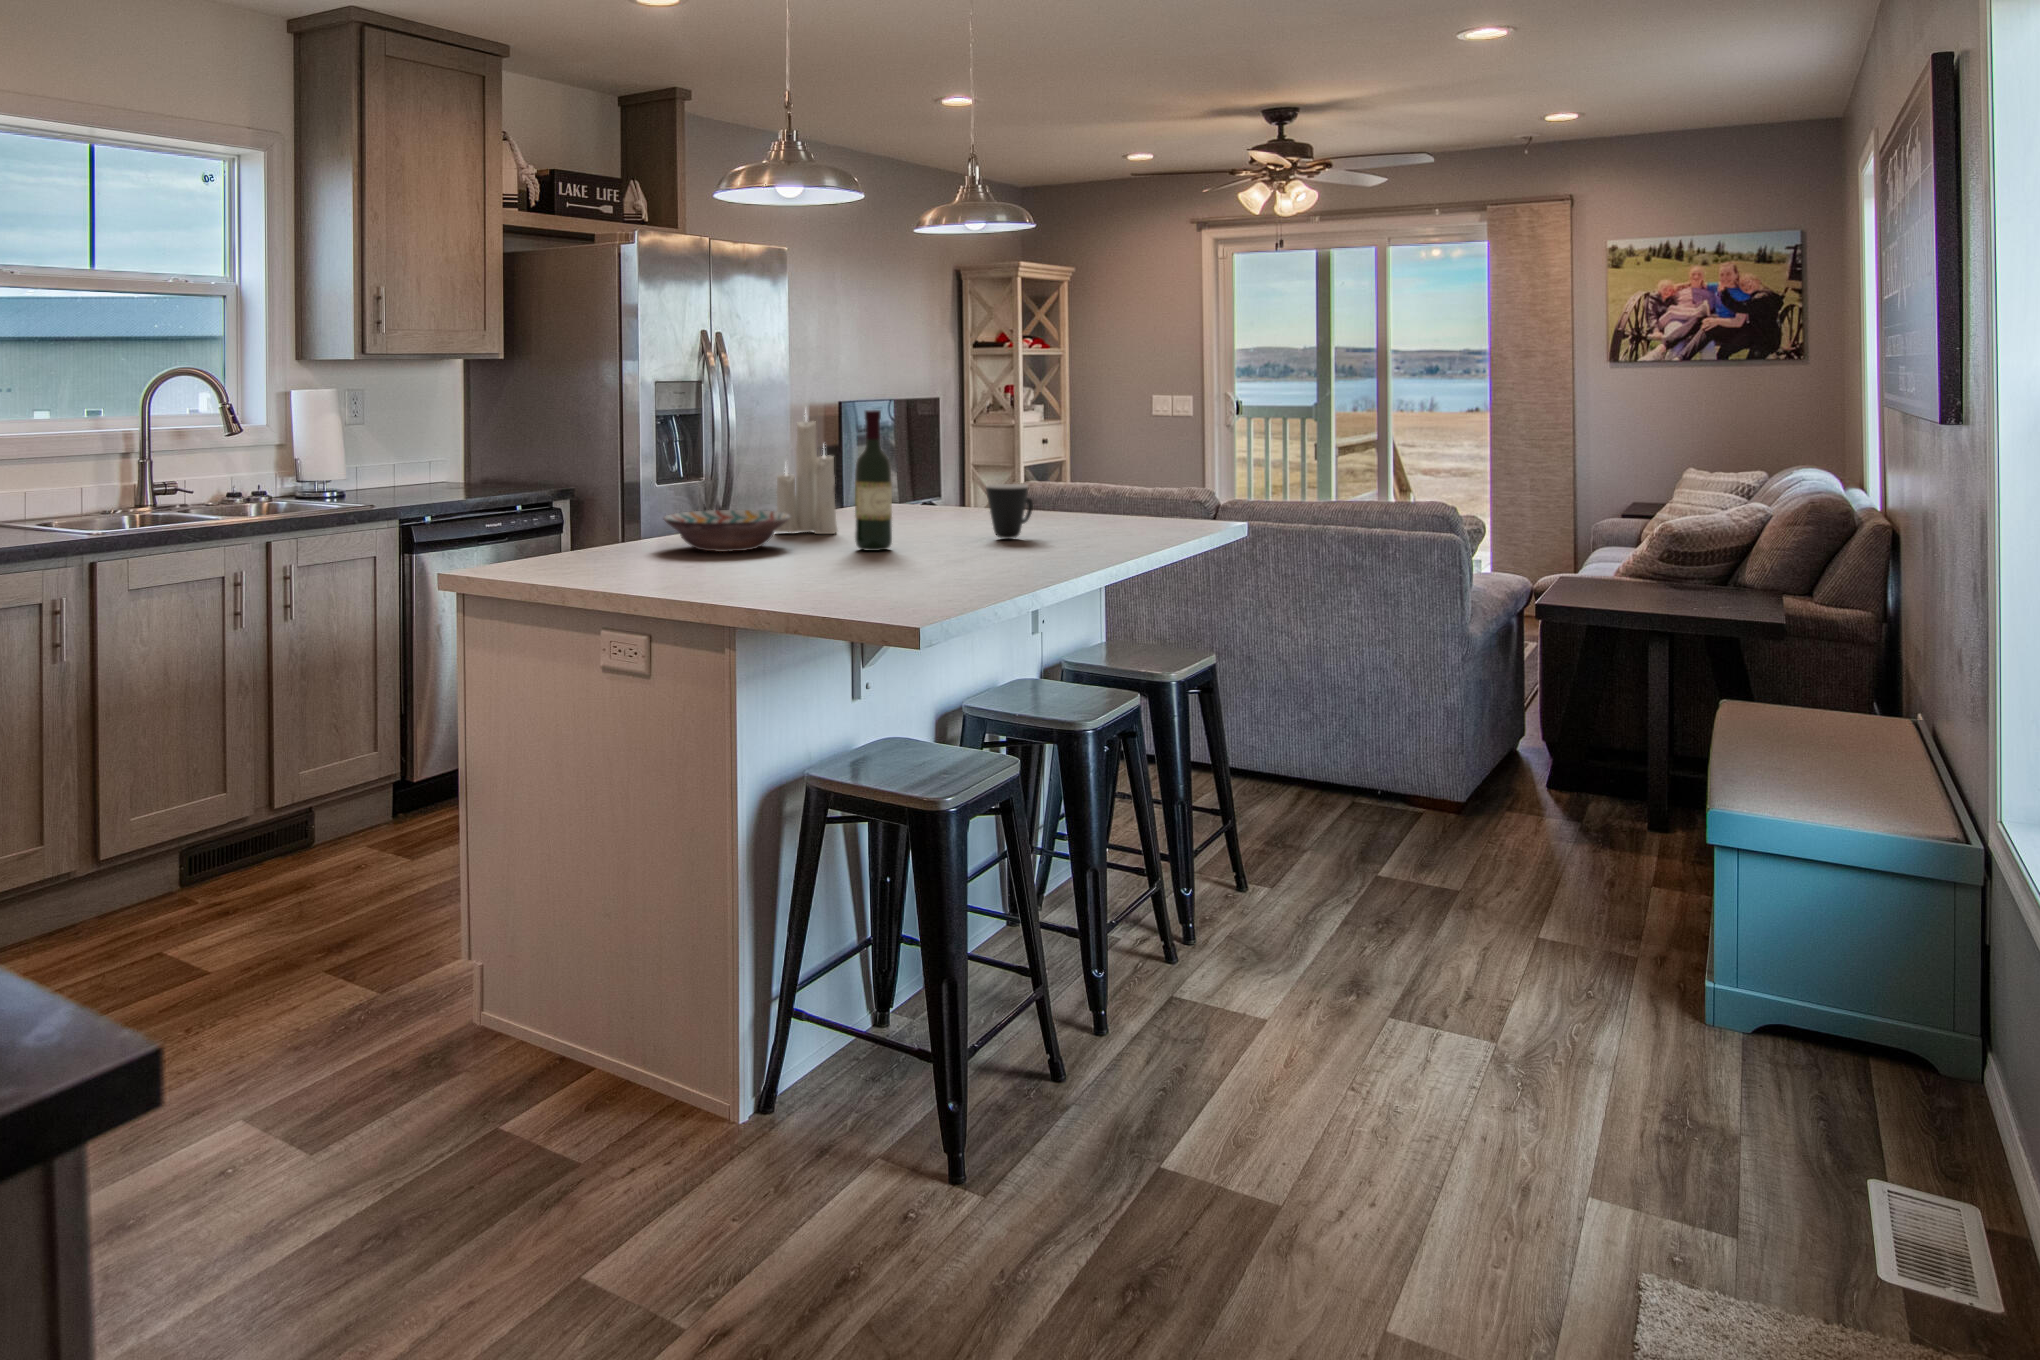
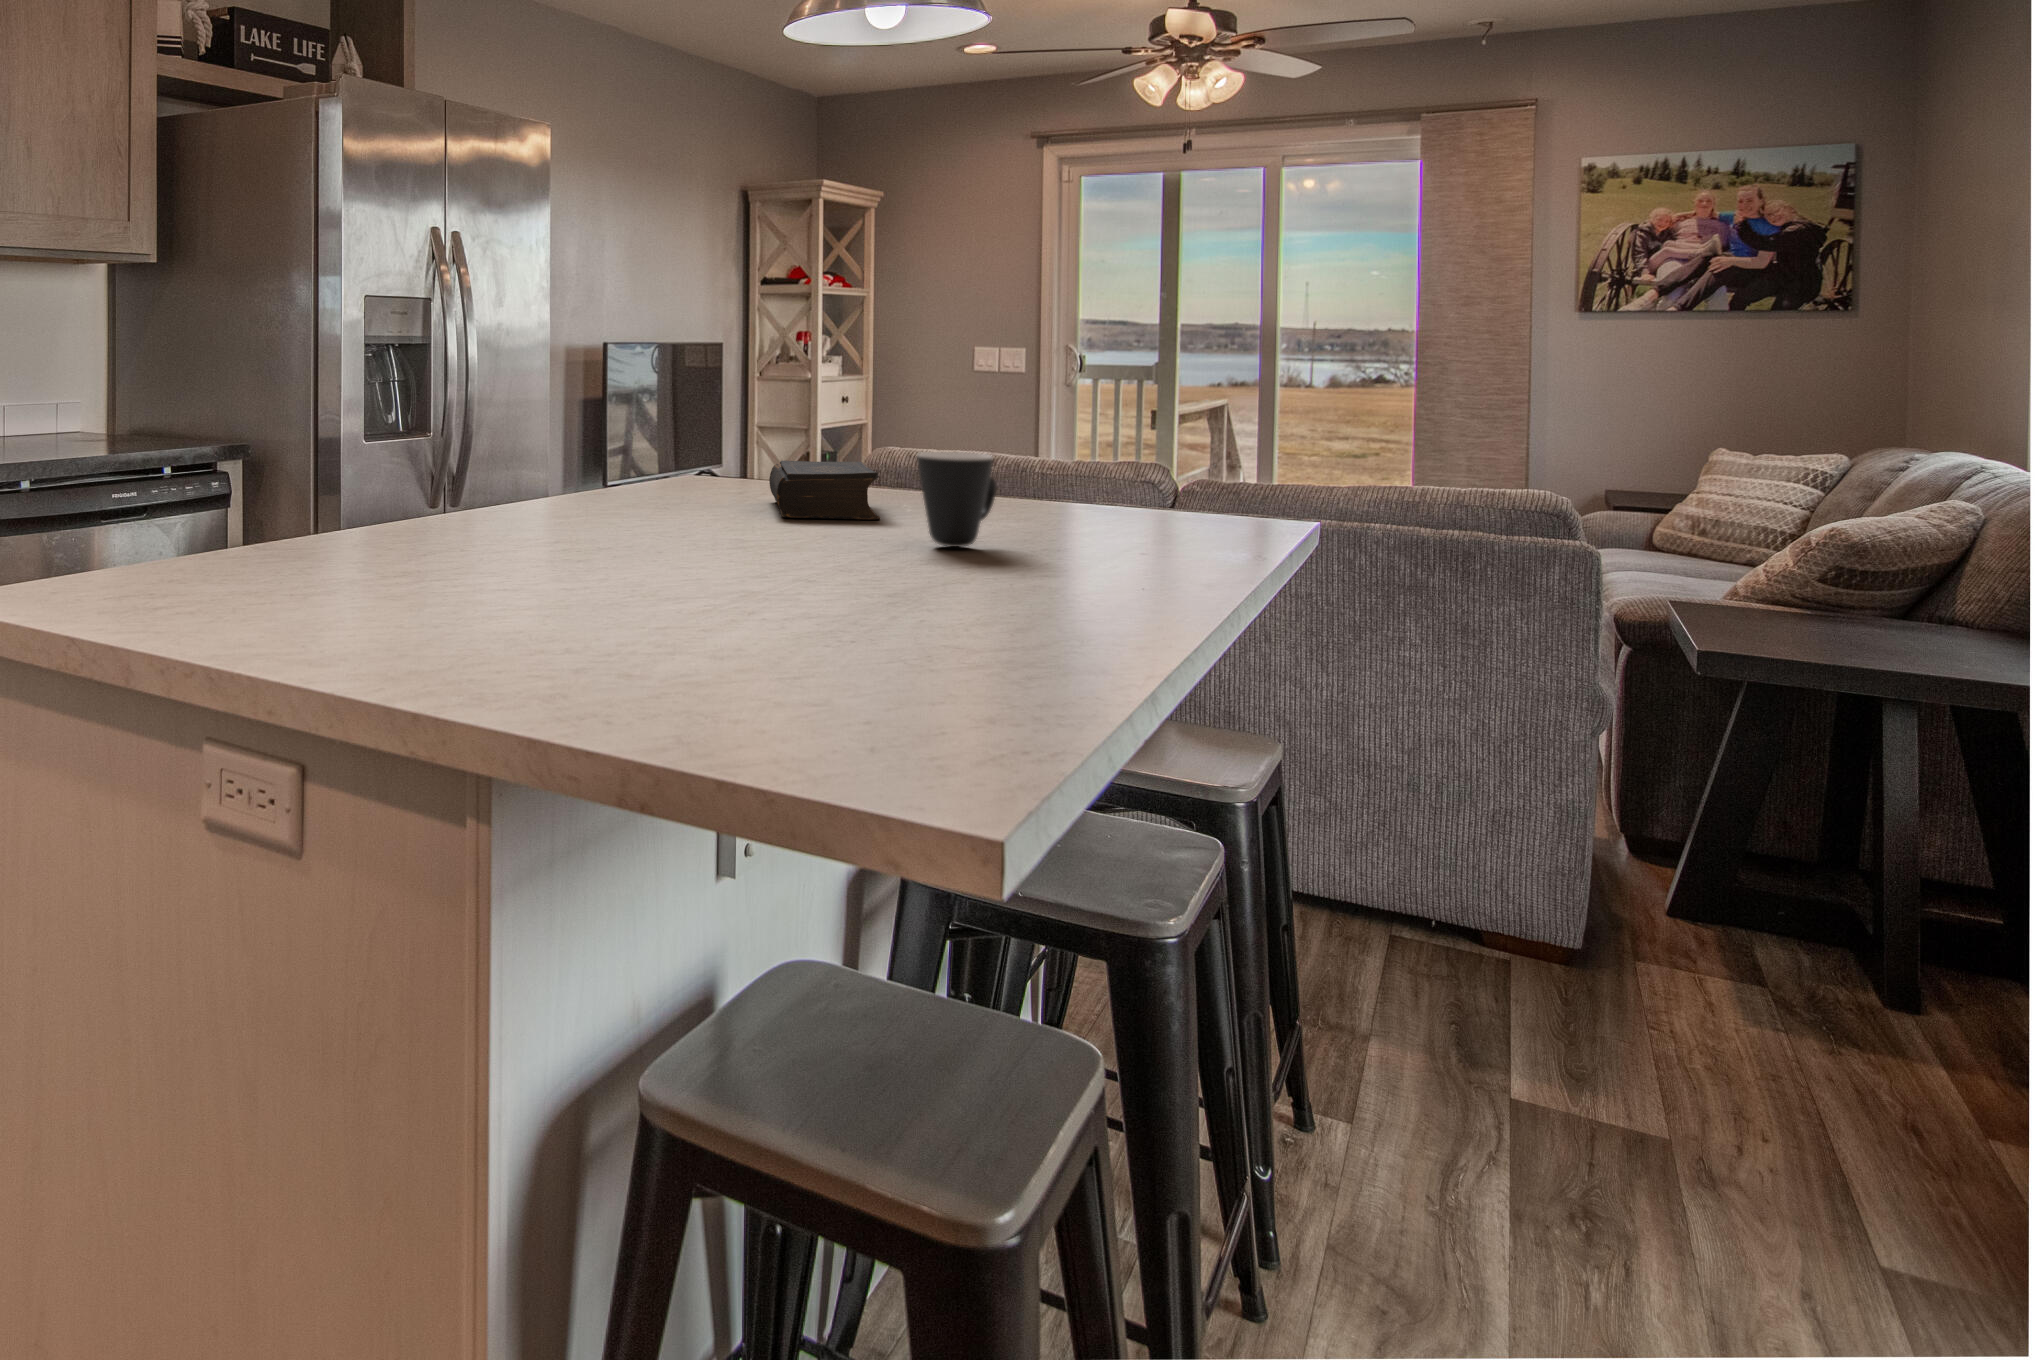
wine bottle: present [855,410,892,551] -> none [699,314,766,568]
candle: present [775,416,838,534] -> none [544,304,650,529]
book: none [918,491,981,526] -> present [769,461,880,520]
decorative bowl: present [664,510,791,552] -> none [356,486,581,562]

